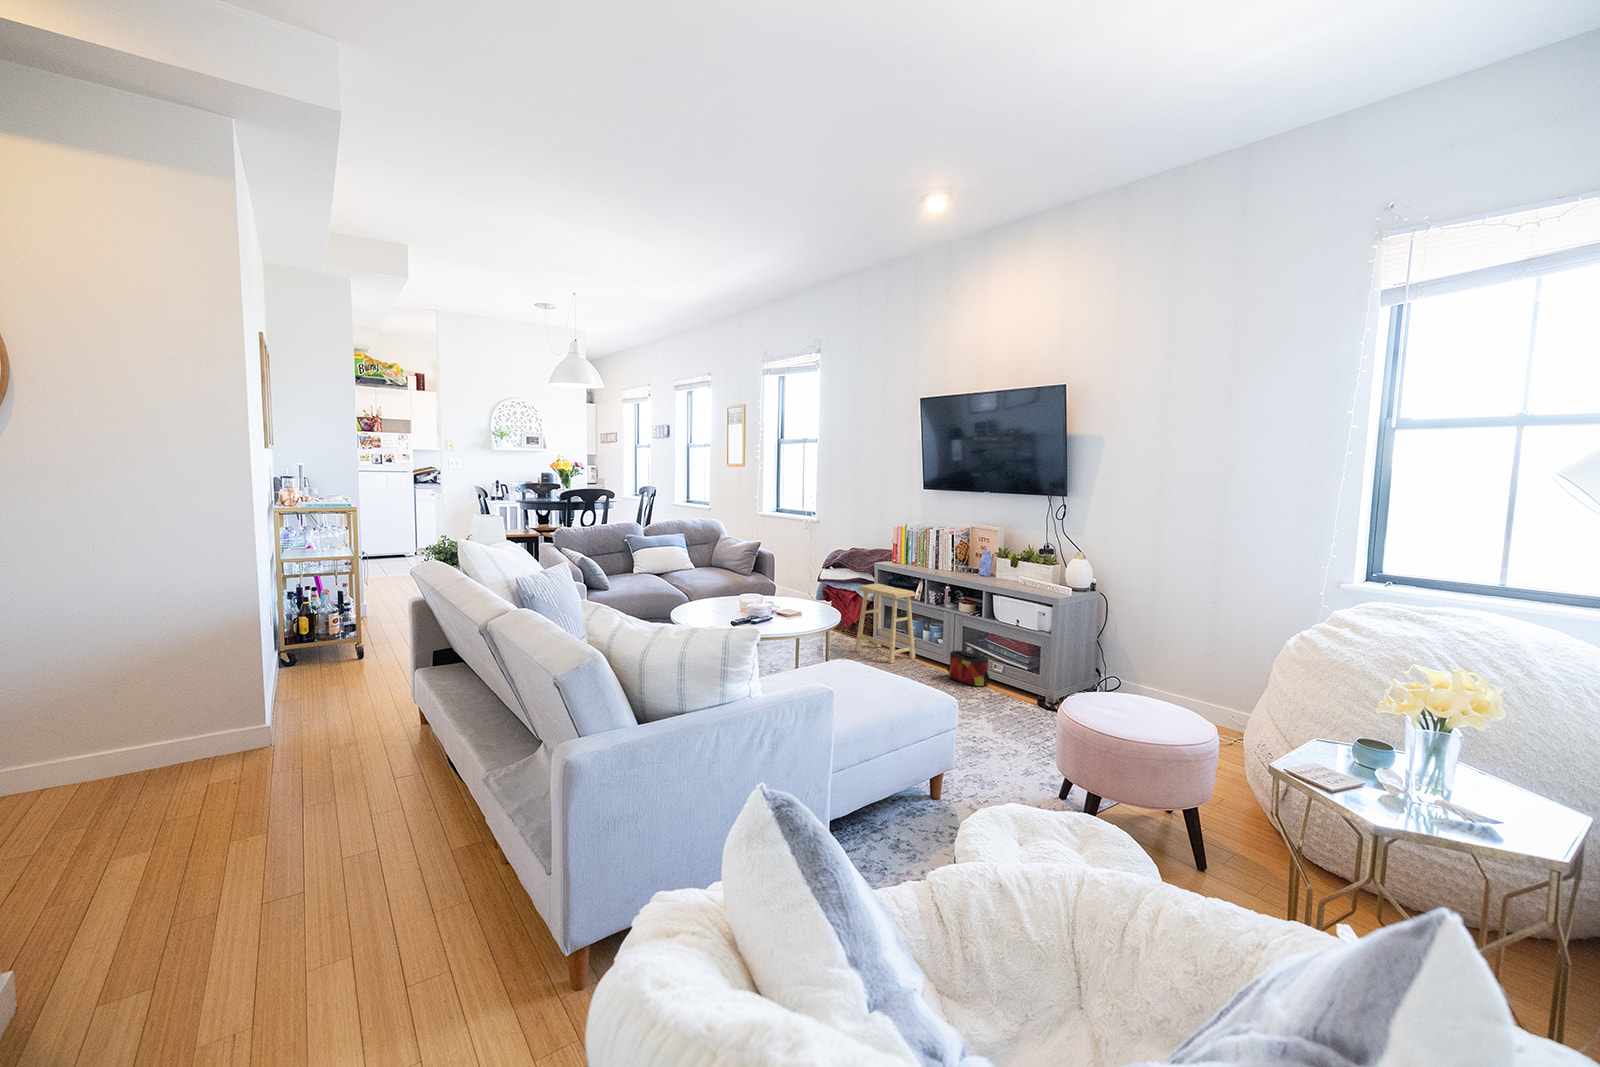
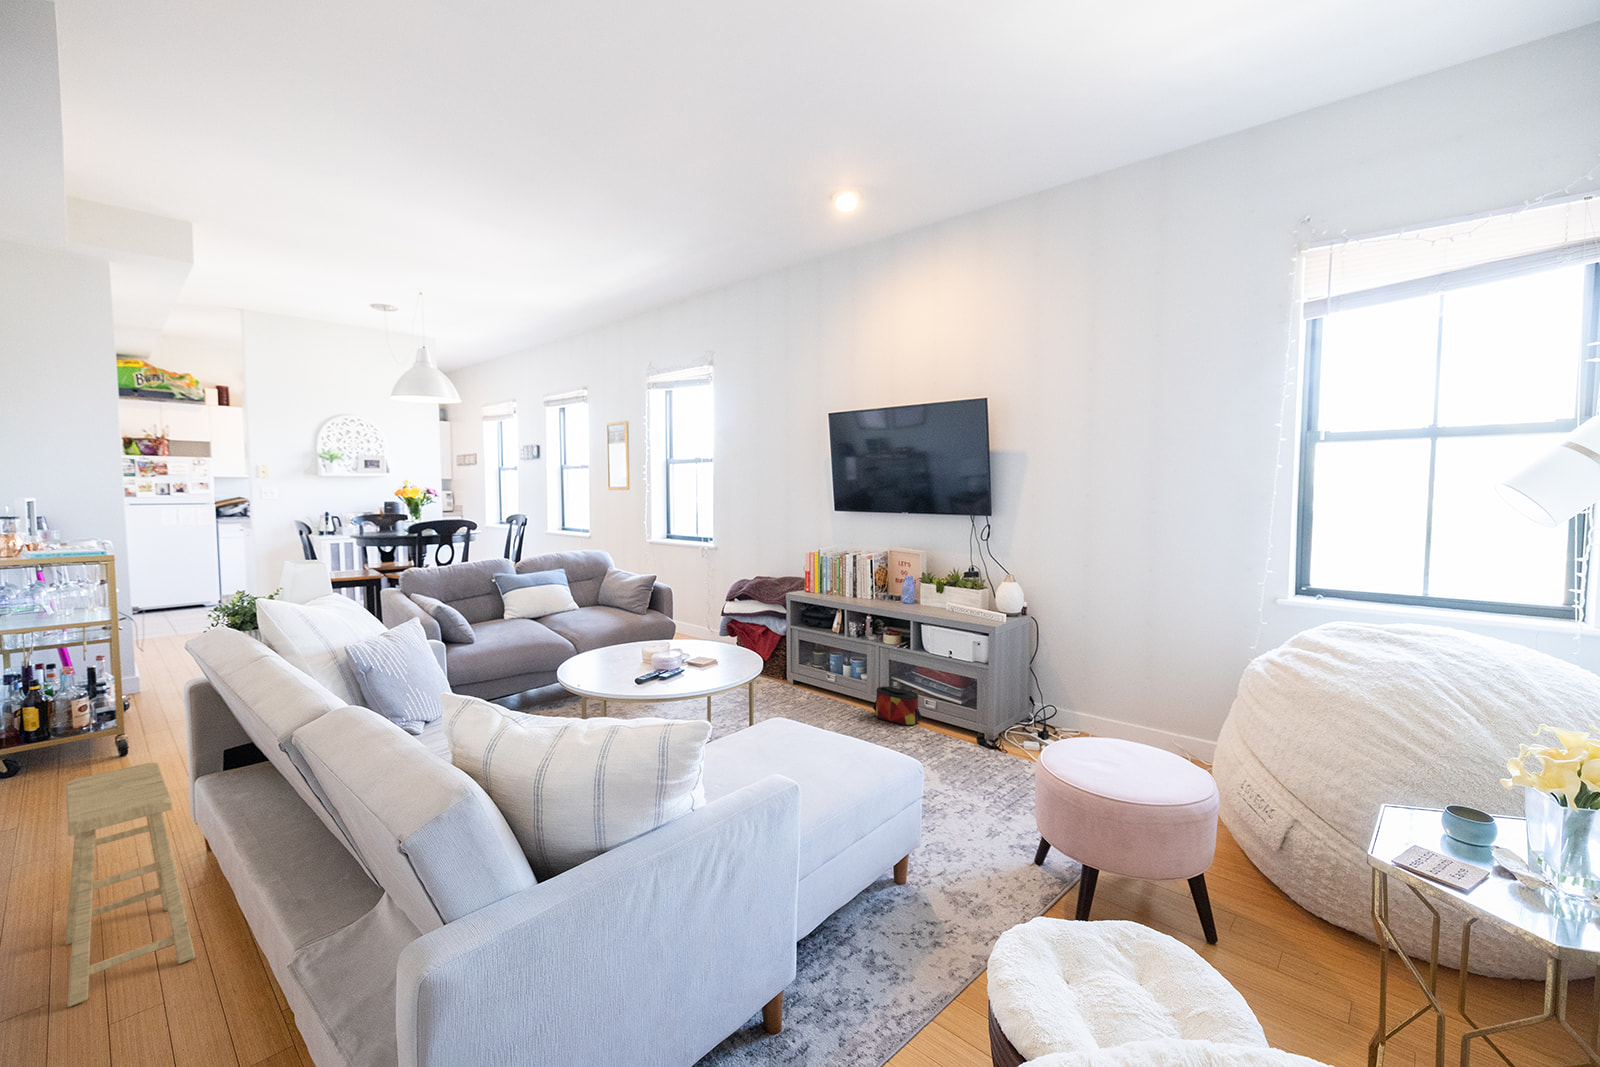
footstool: present [855,583,915,663] -> present [65,763,195,1007]

